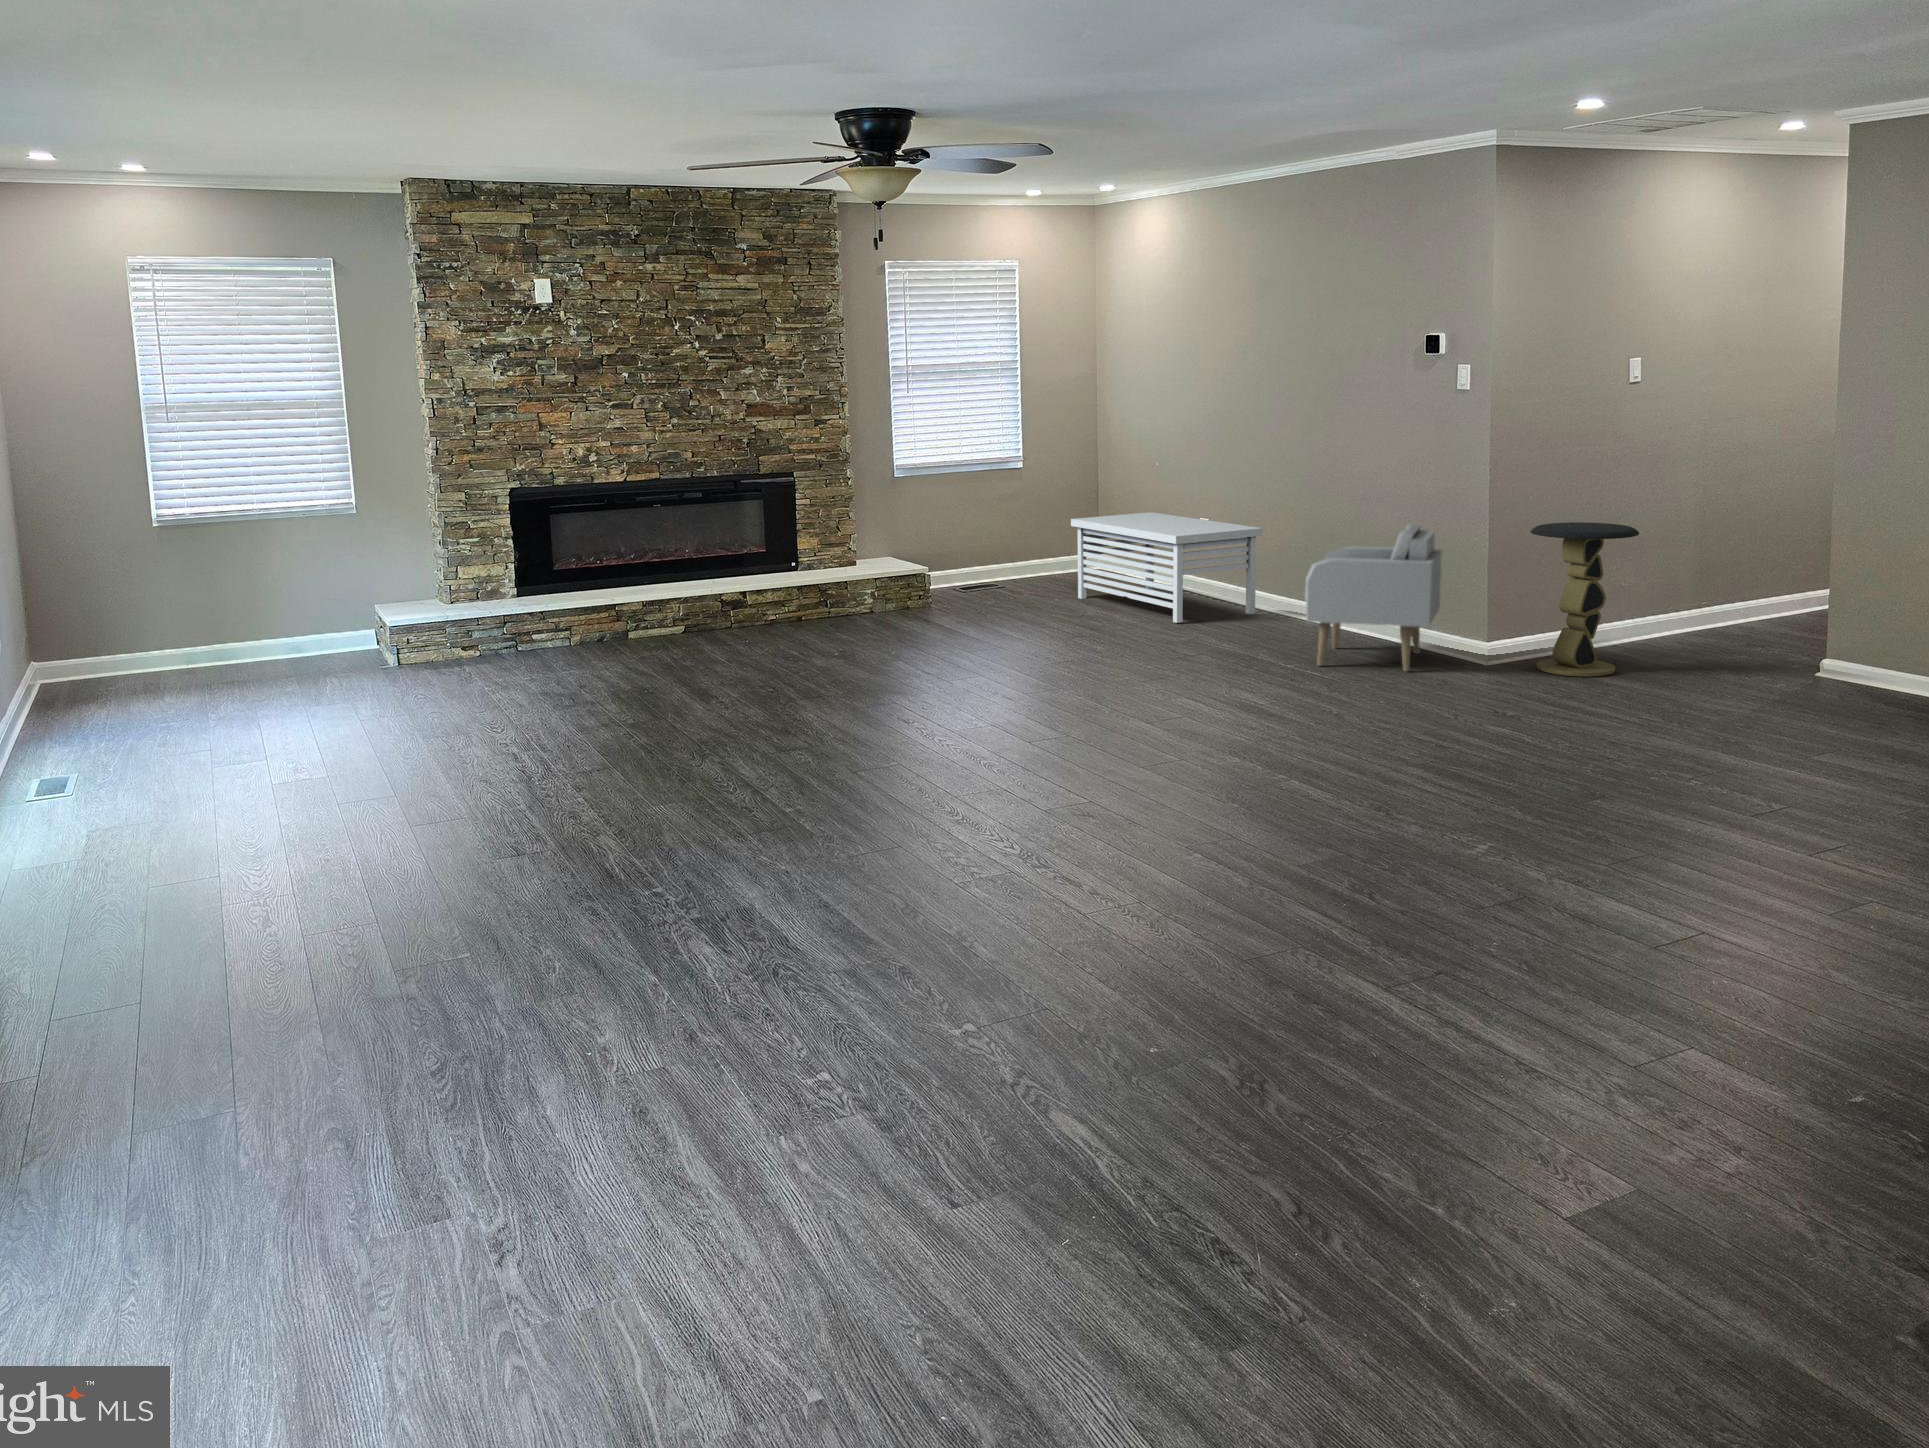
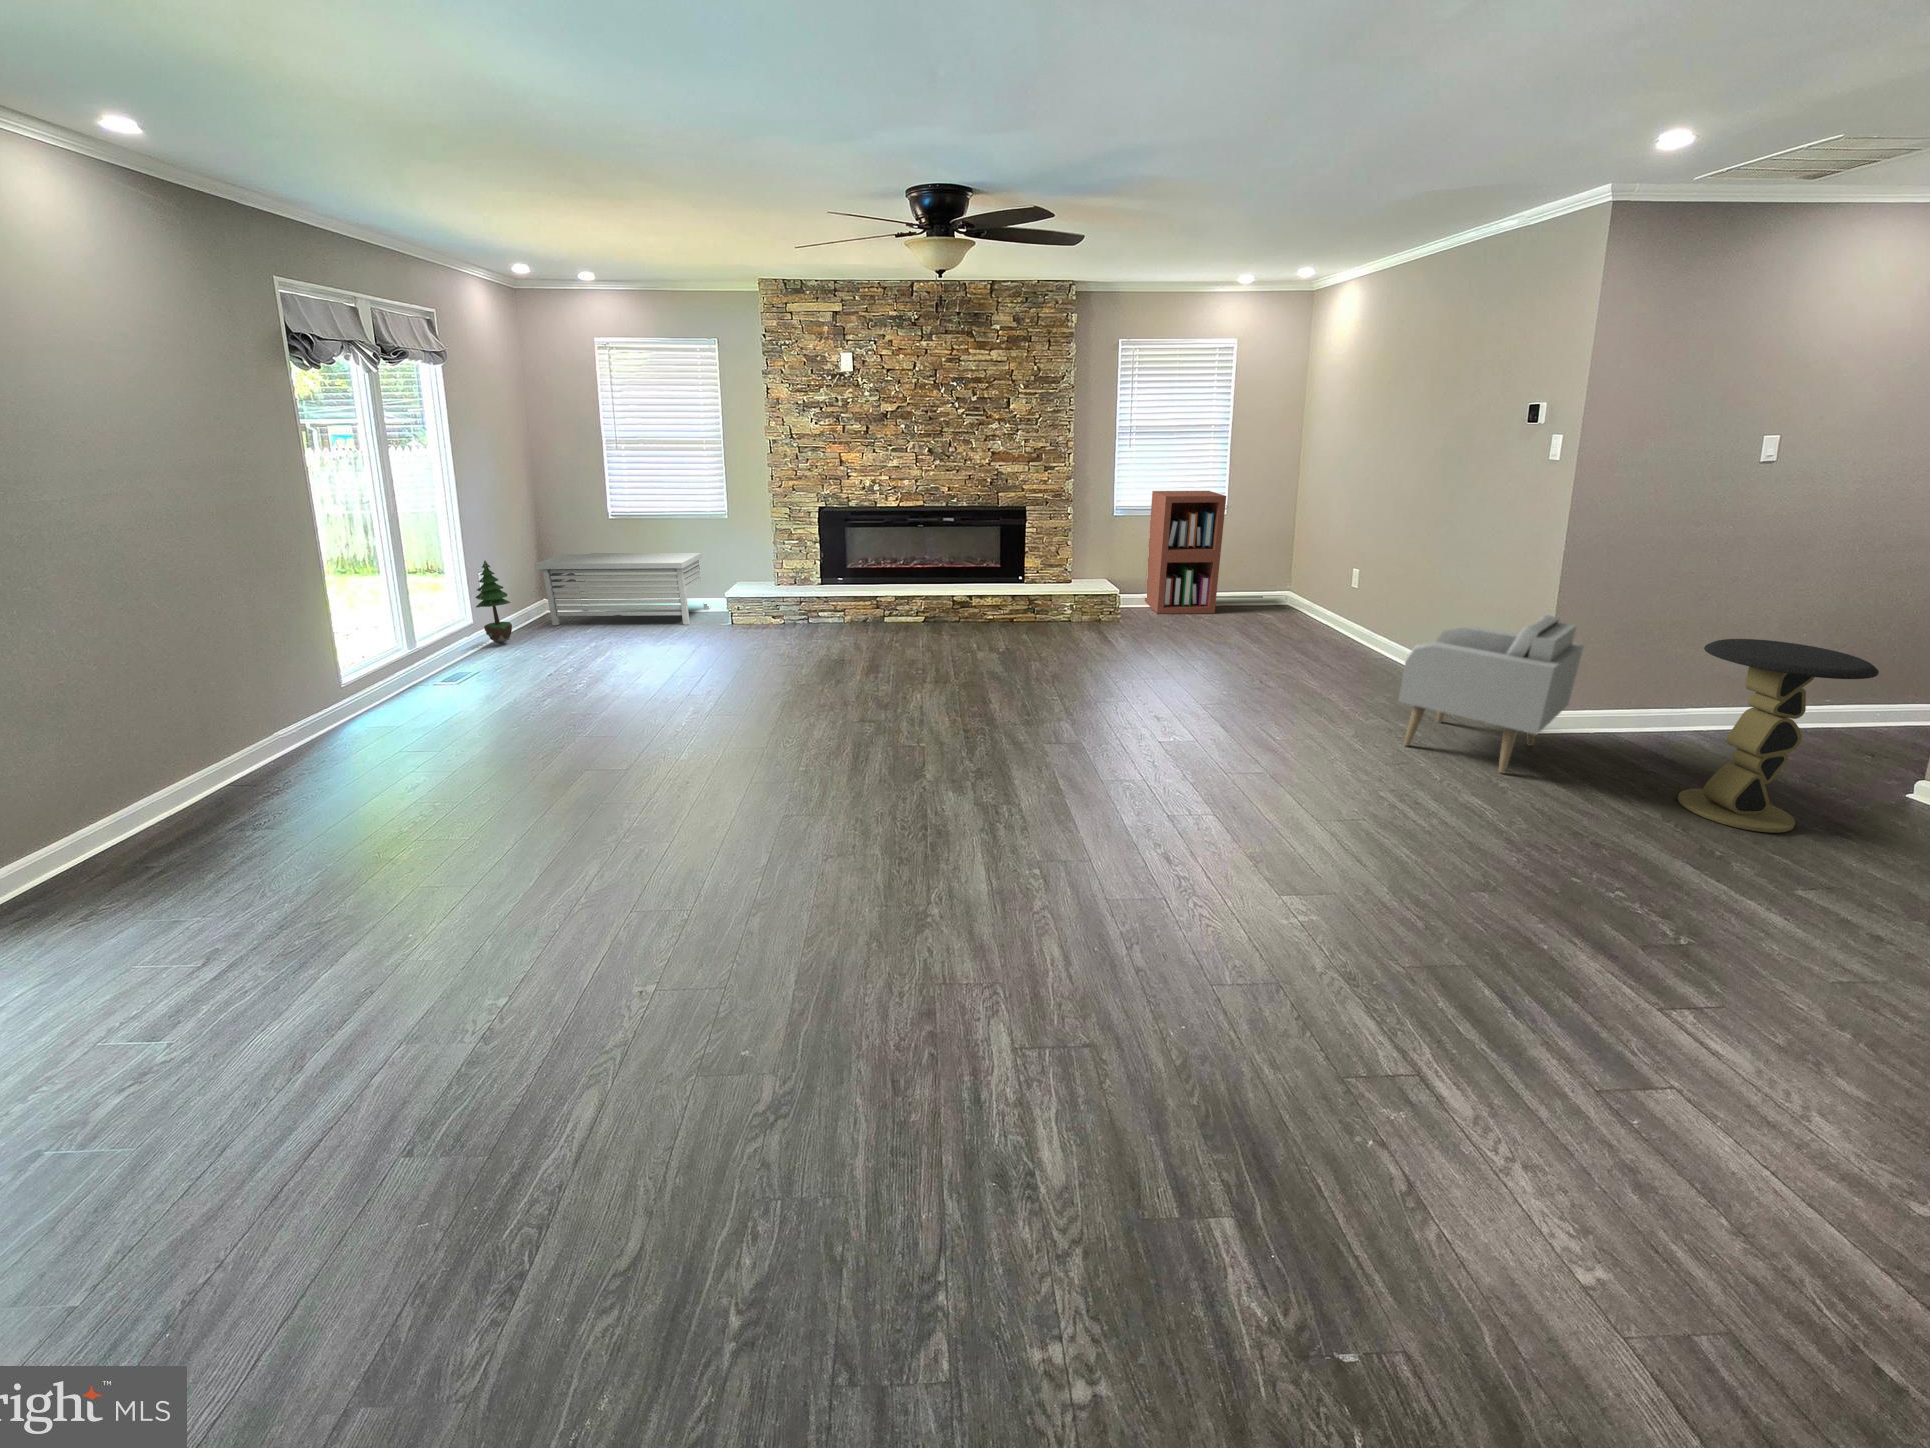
bookshelf: none [939,444,1039,600] -> present [1145,491,1226,614]
storage bench: present [1071,512,1263,623] -> present [535,553,710,625]
potted tree: none [21,592,77,728] -> present [476,561,512,644]

